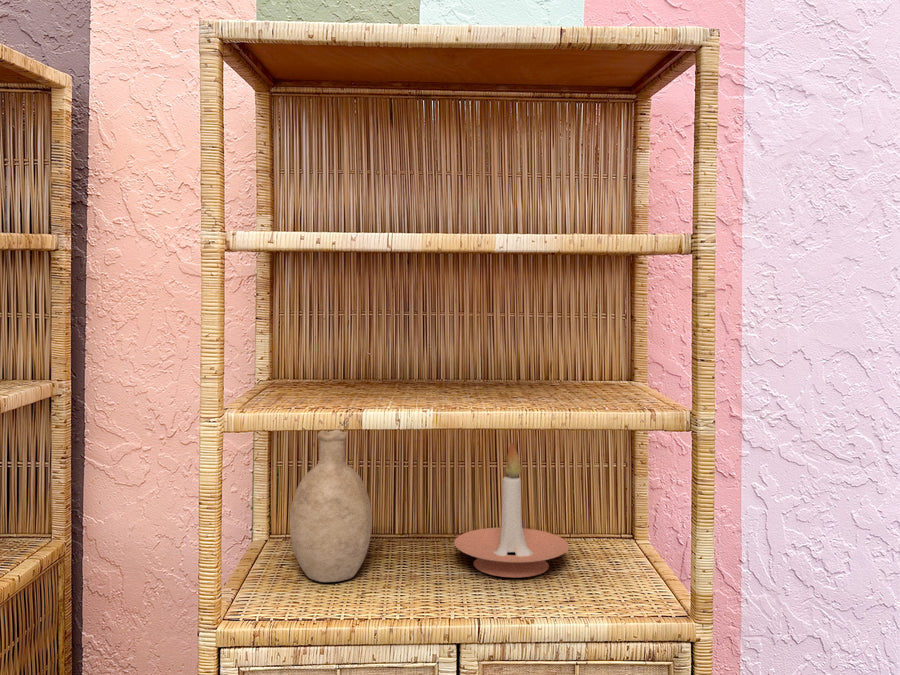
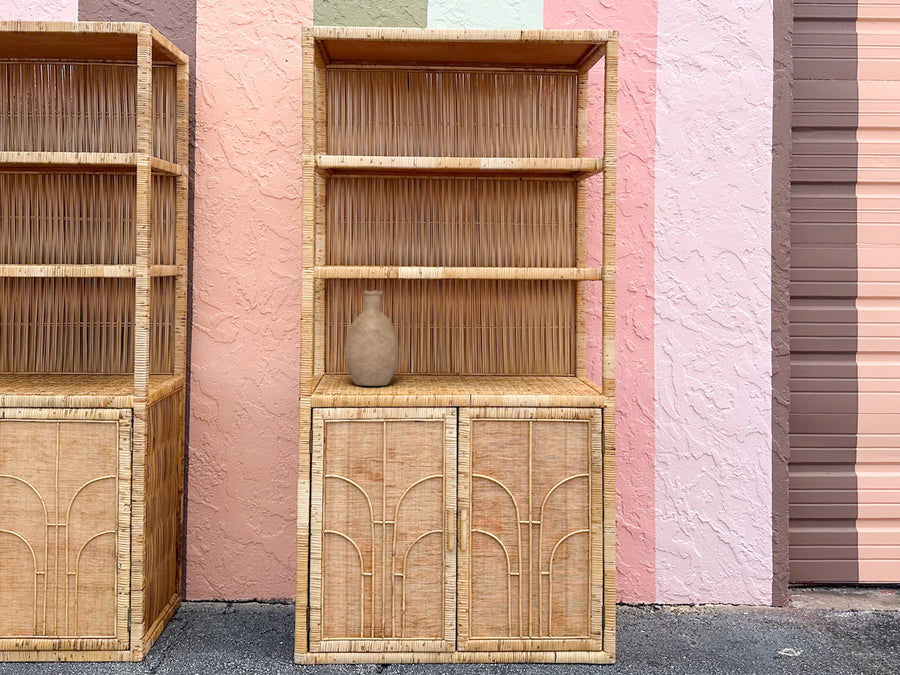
candle holder: present [454,442,569,577] -> none [453,301,529,385]

